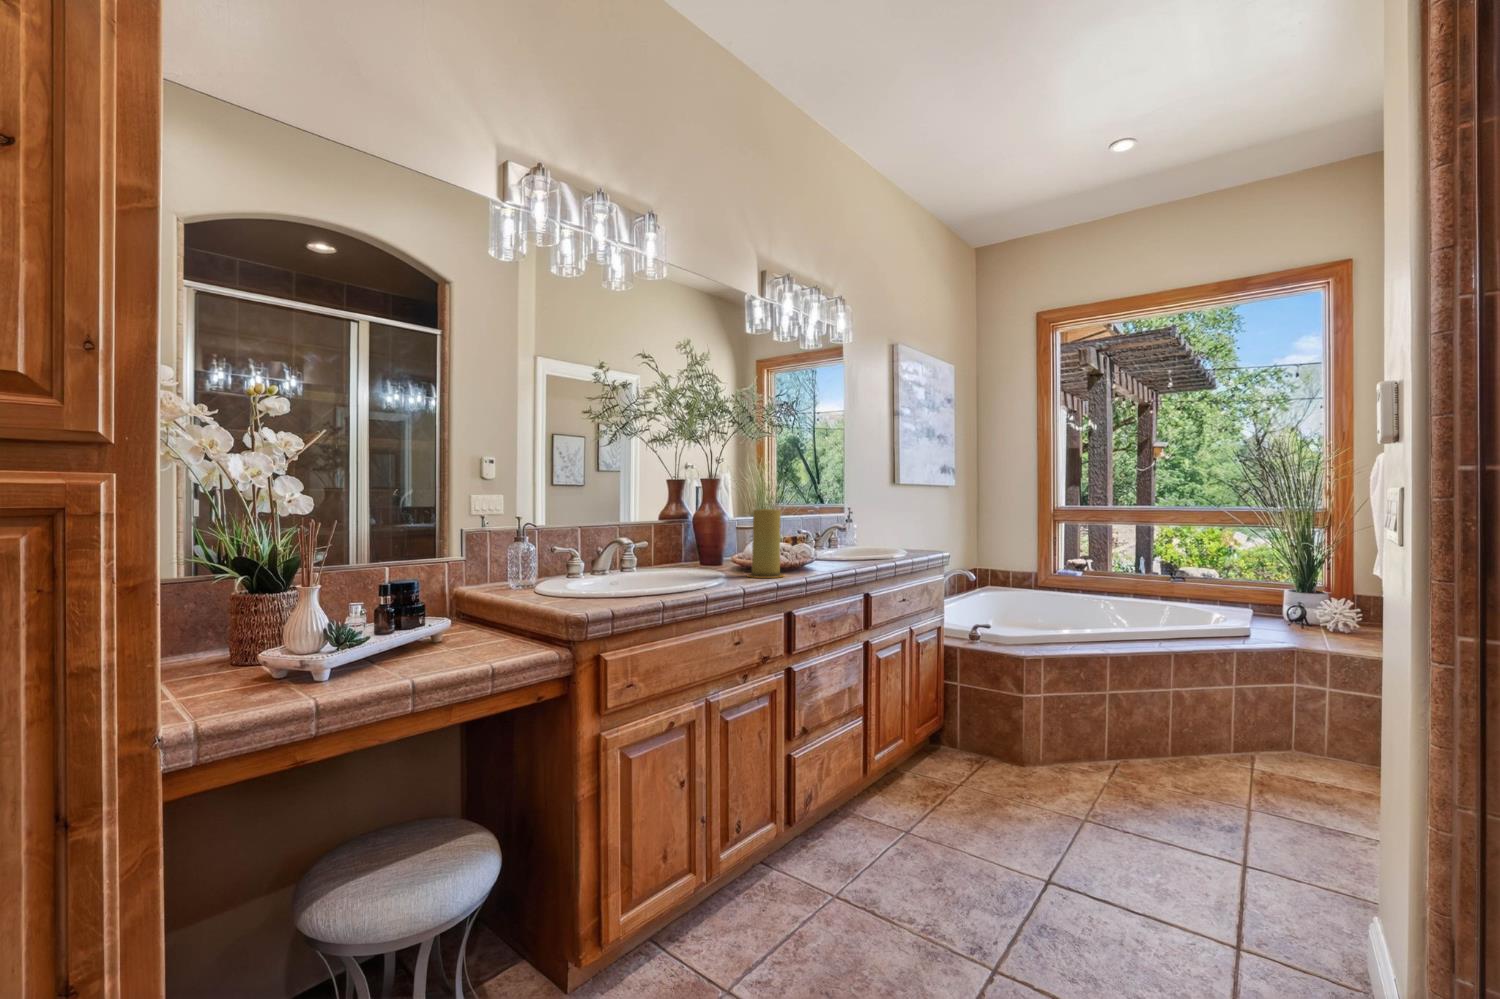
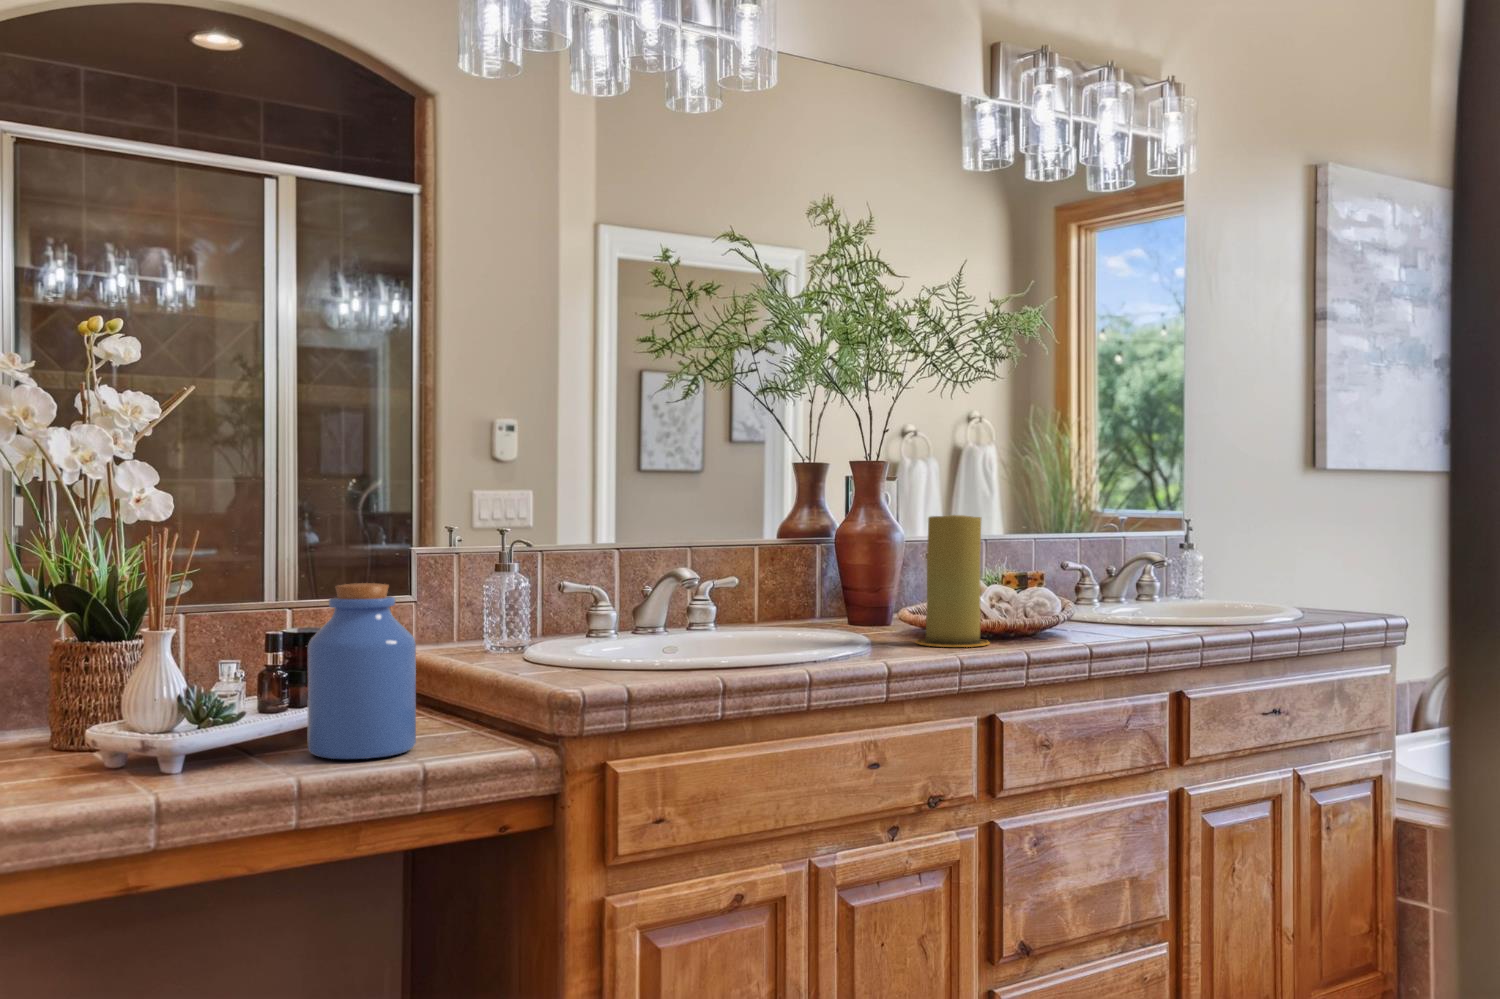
jar: none [415,554,485,662] -> present [307,583,416,759]

